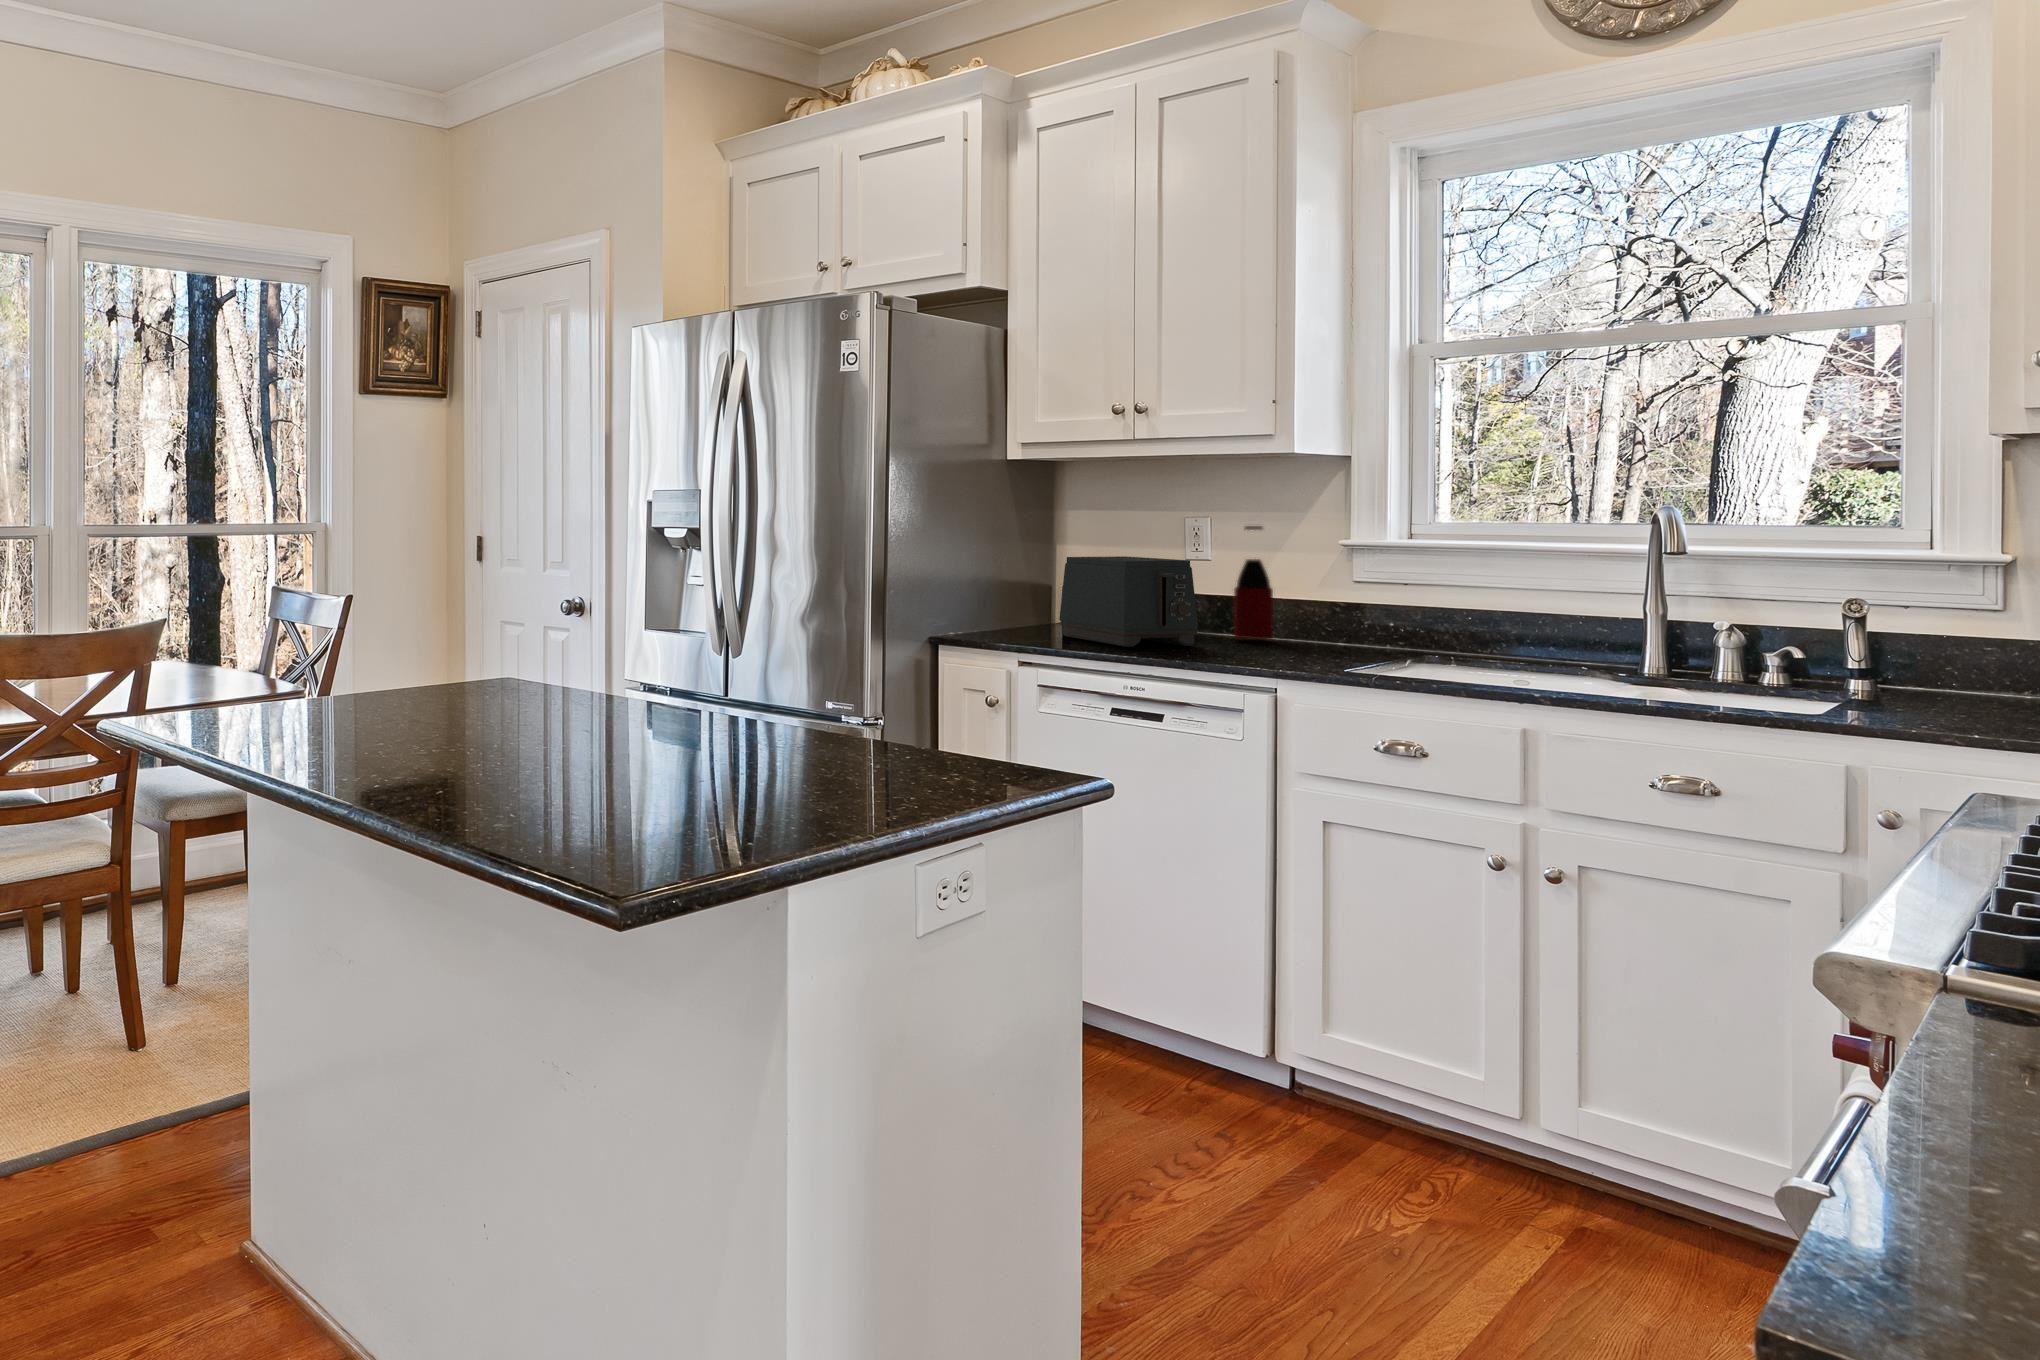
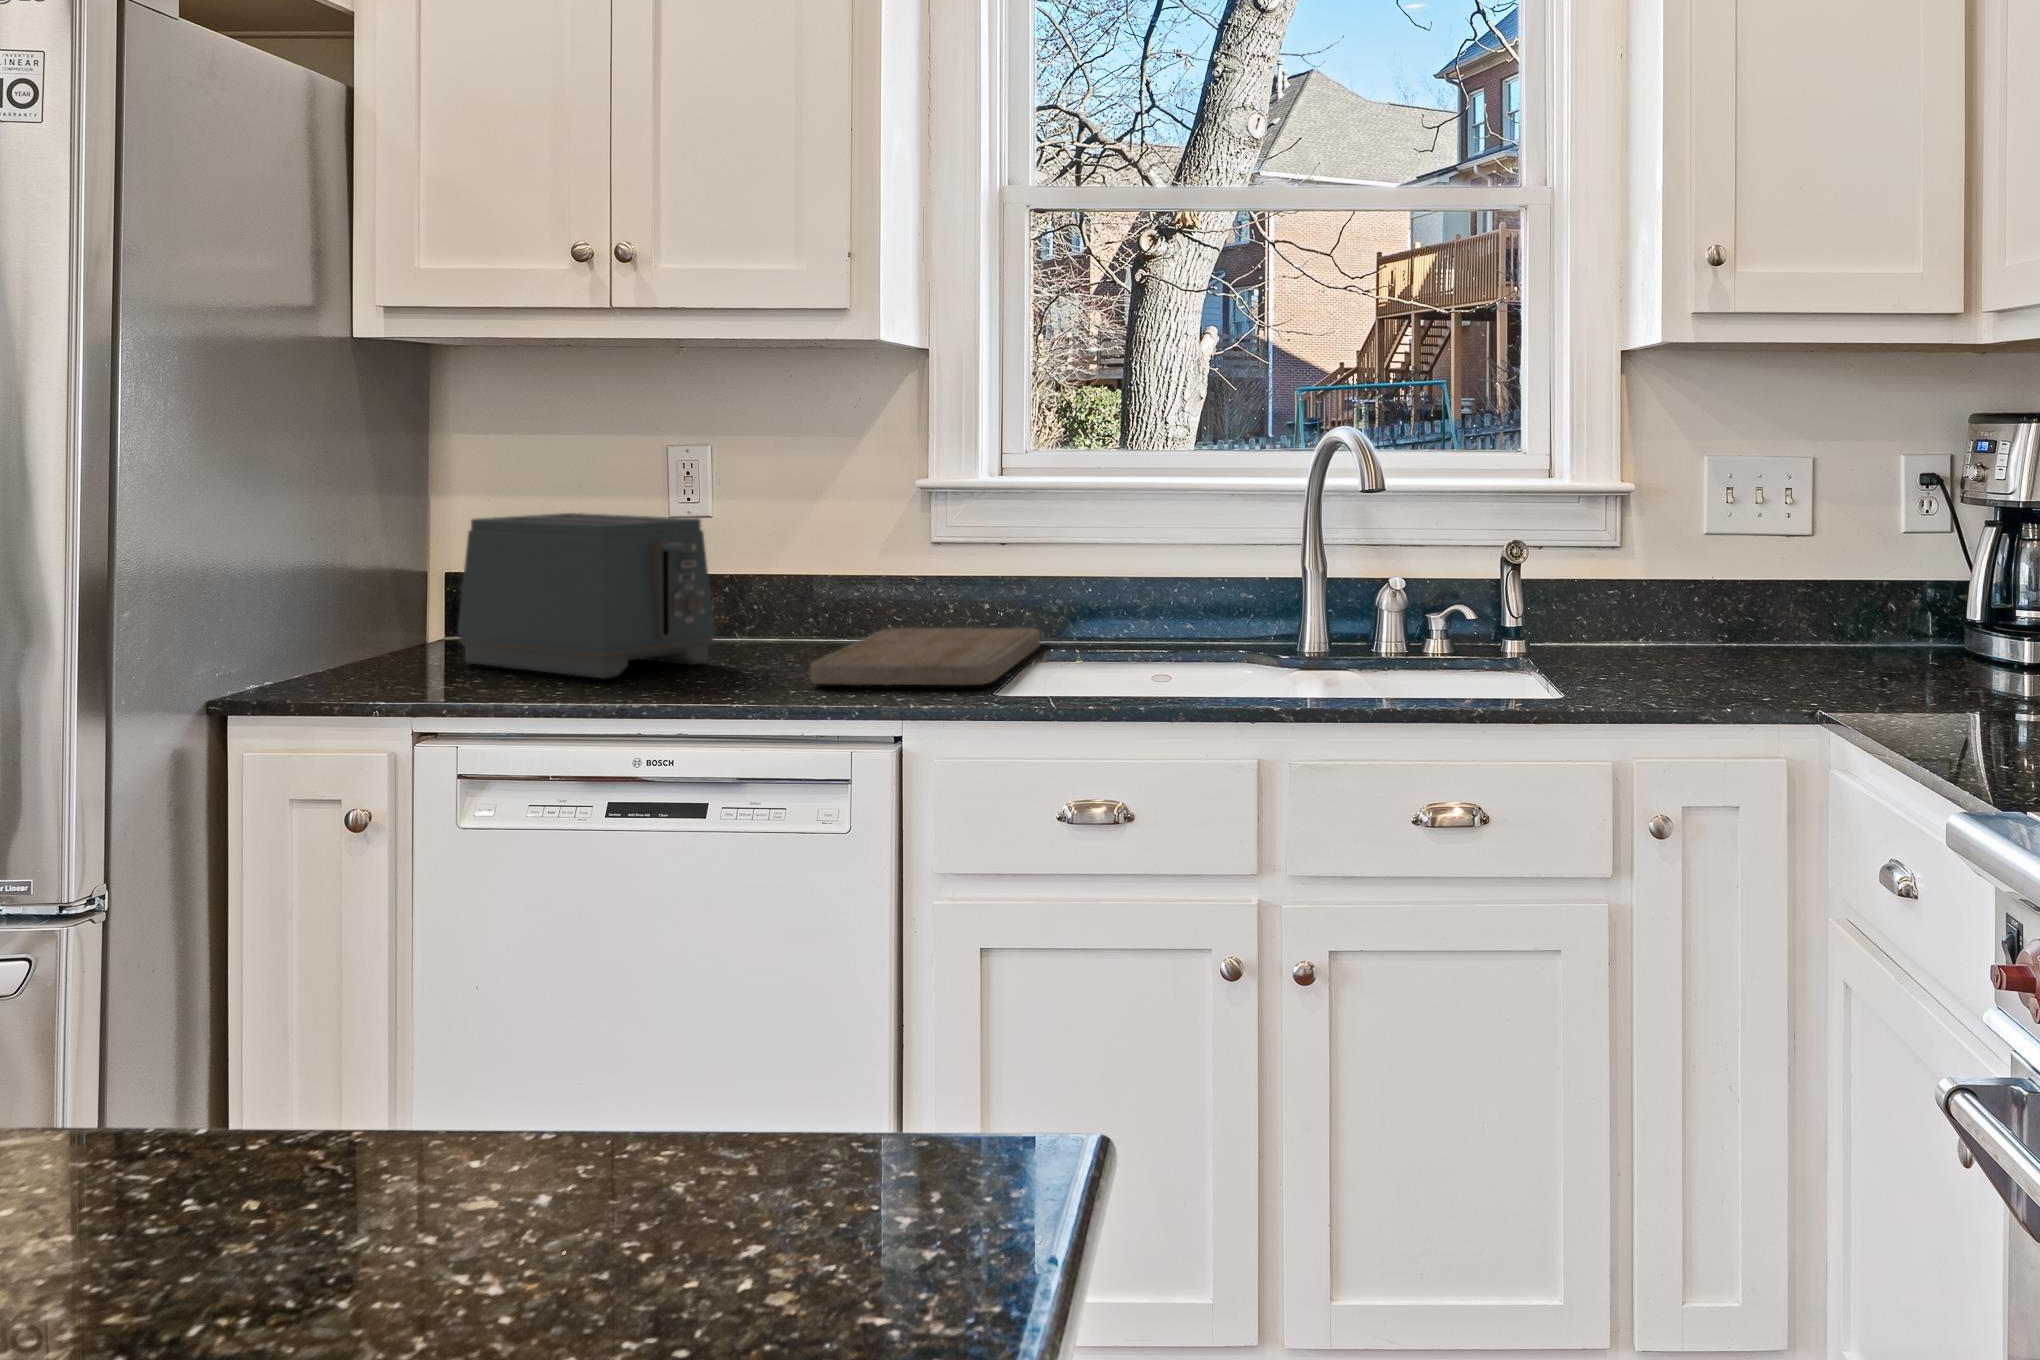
bottle: present [1234,526,1273,640] -> none [754,457,811,645]
cutting board: none [1239,637,1430,667] -> present [811,628,1040,685]

